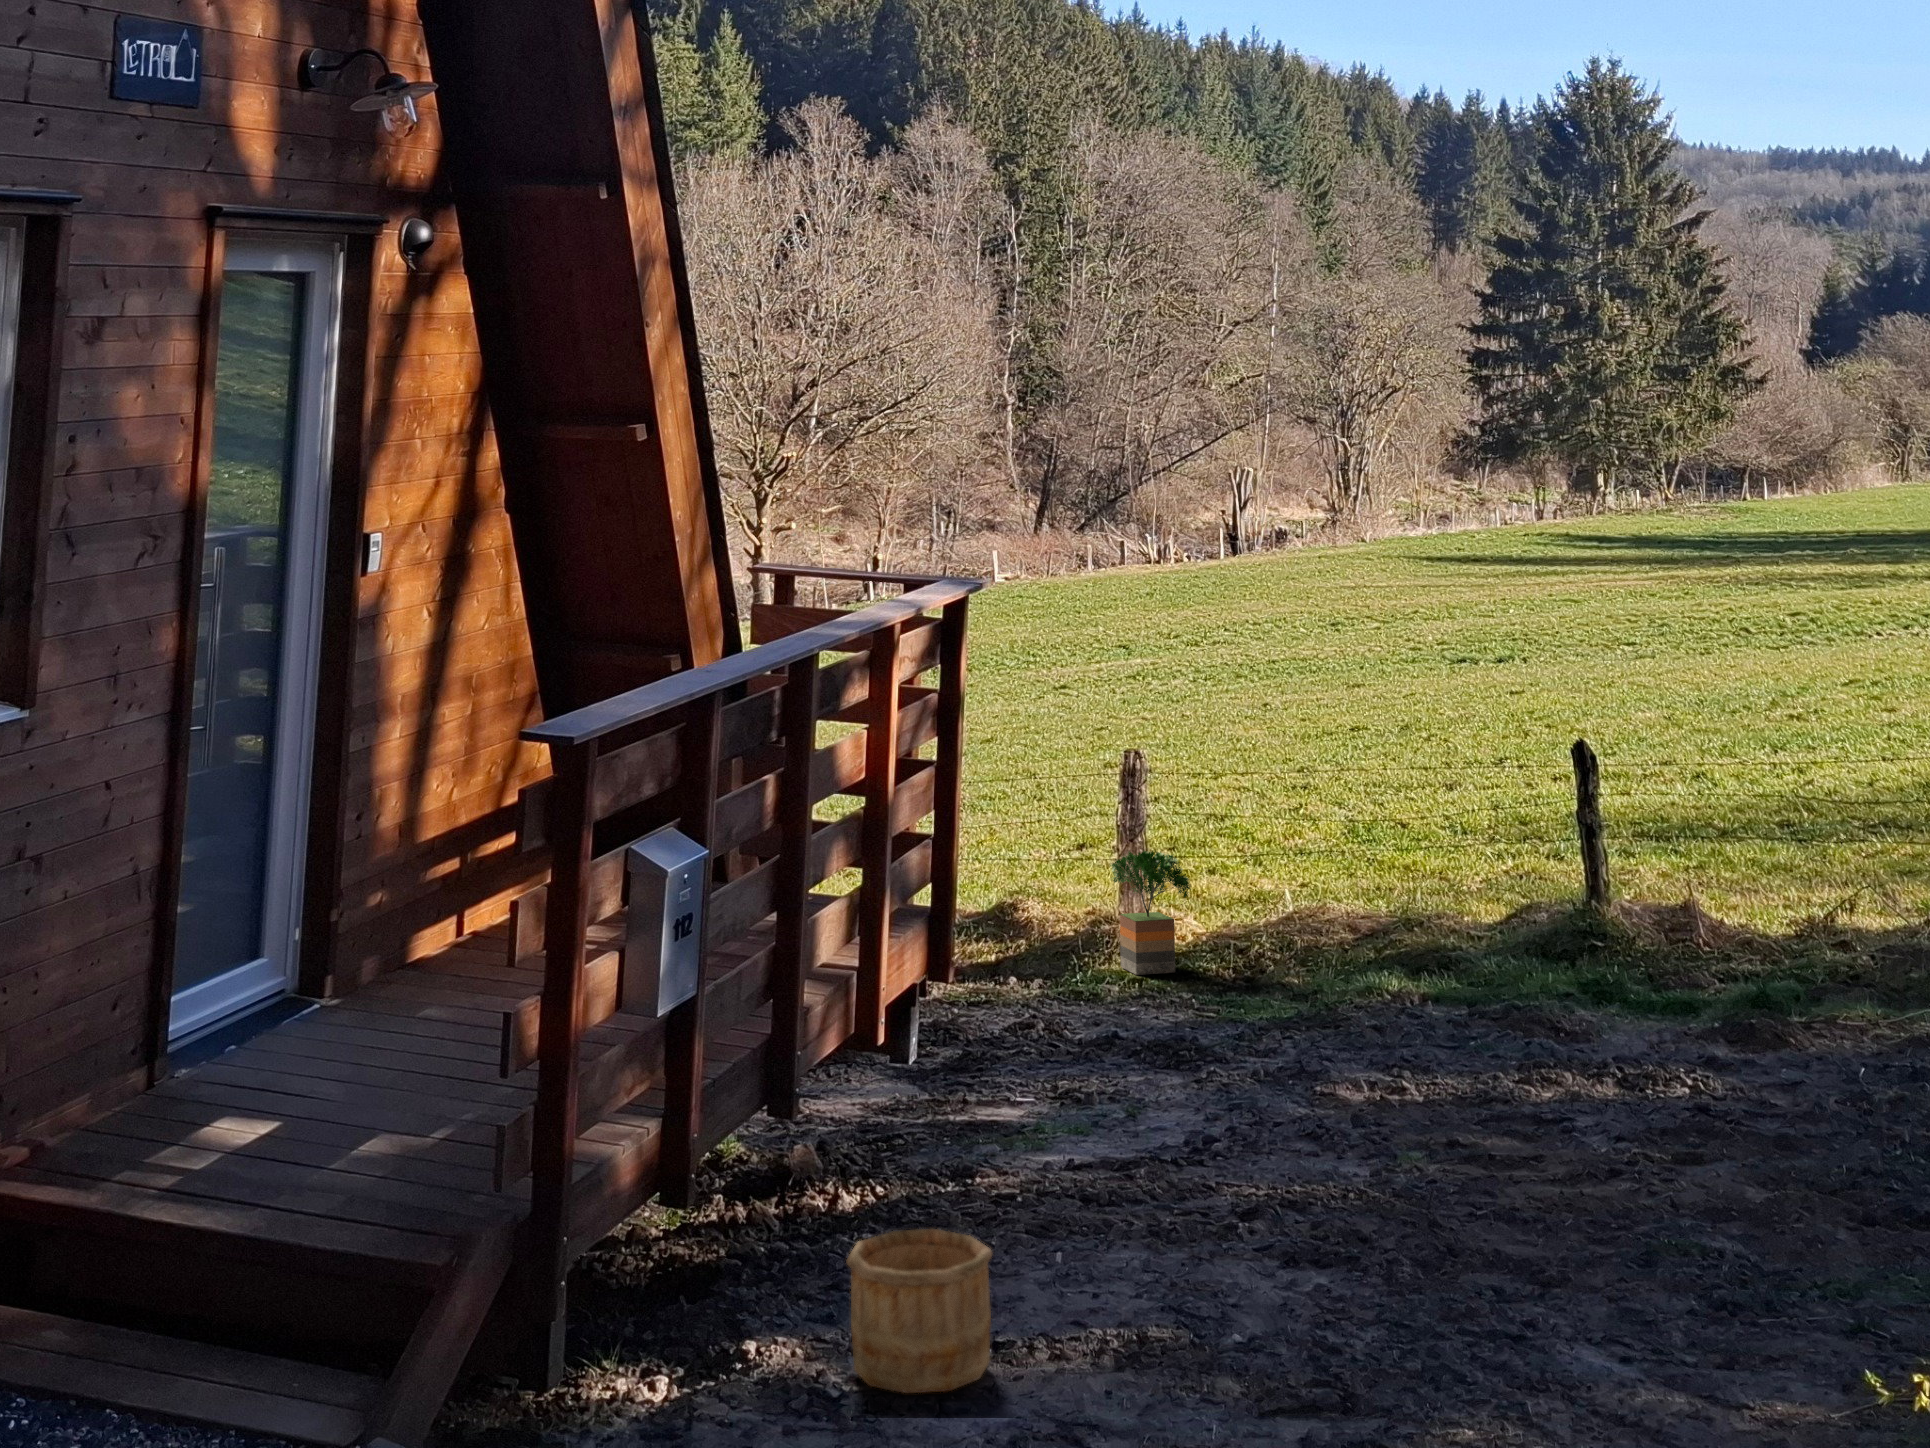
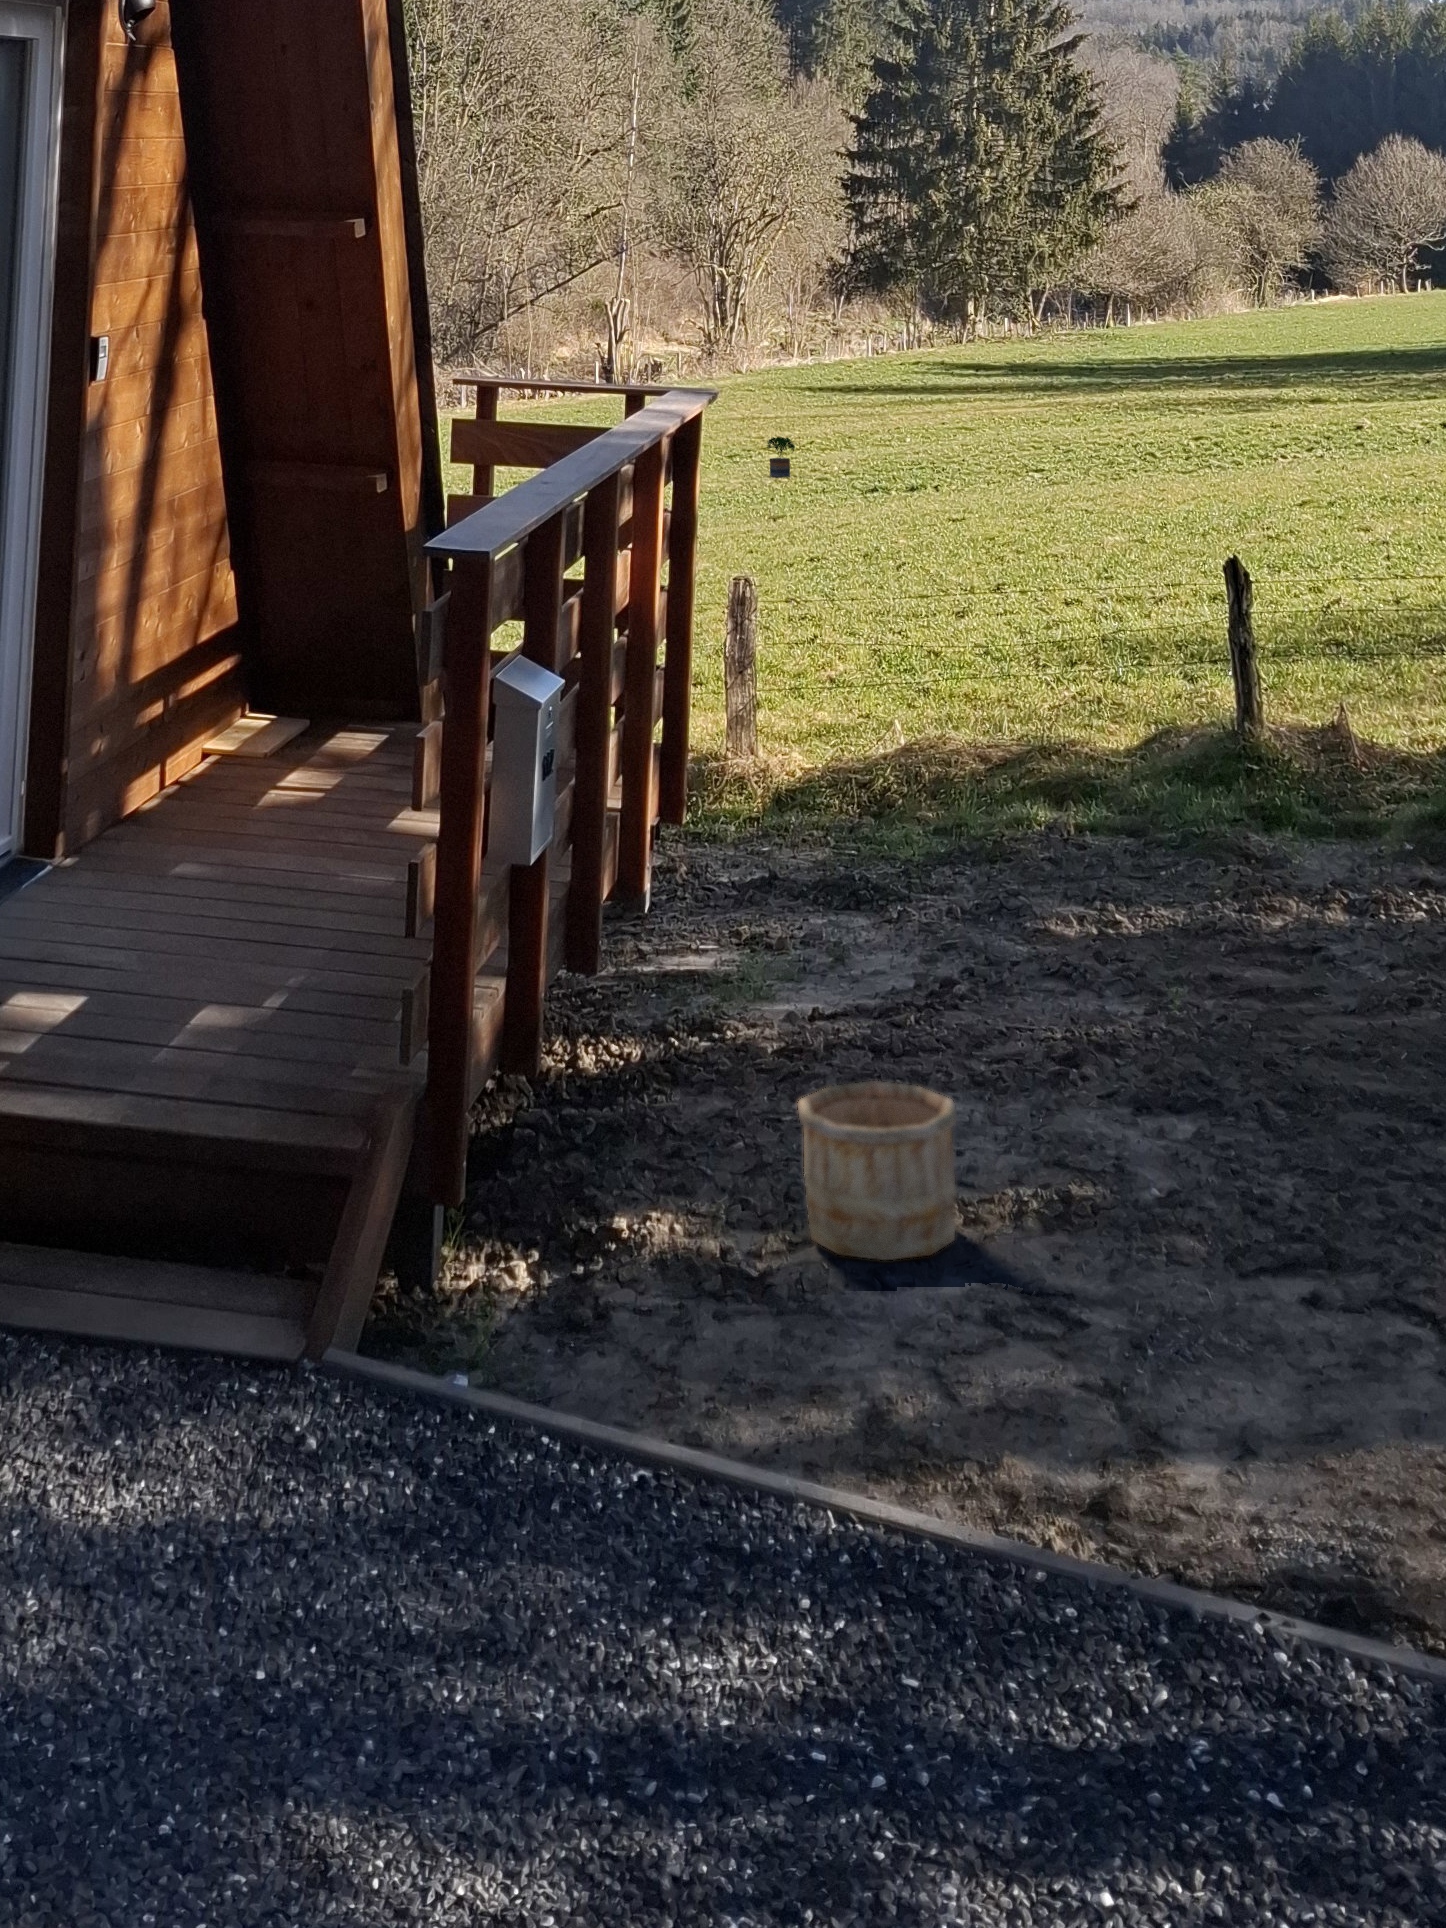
potted tree: present [1111,850,1191,975] -> present [767,437,795,477]

